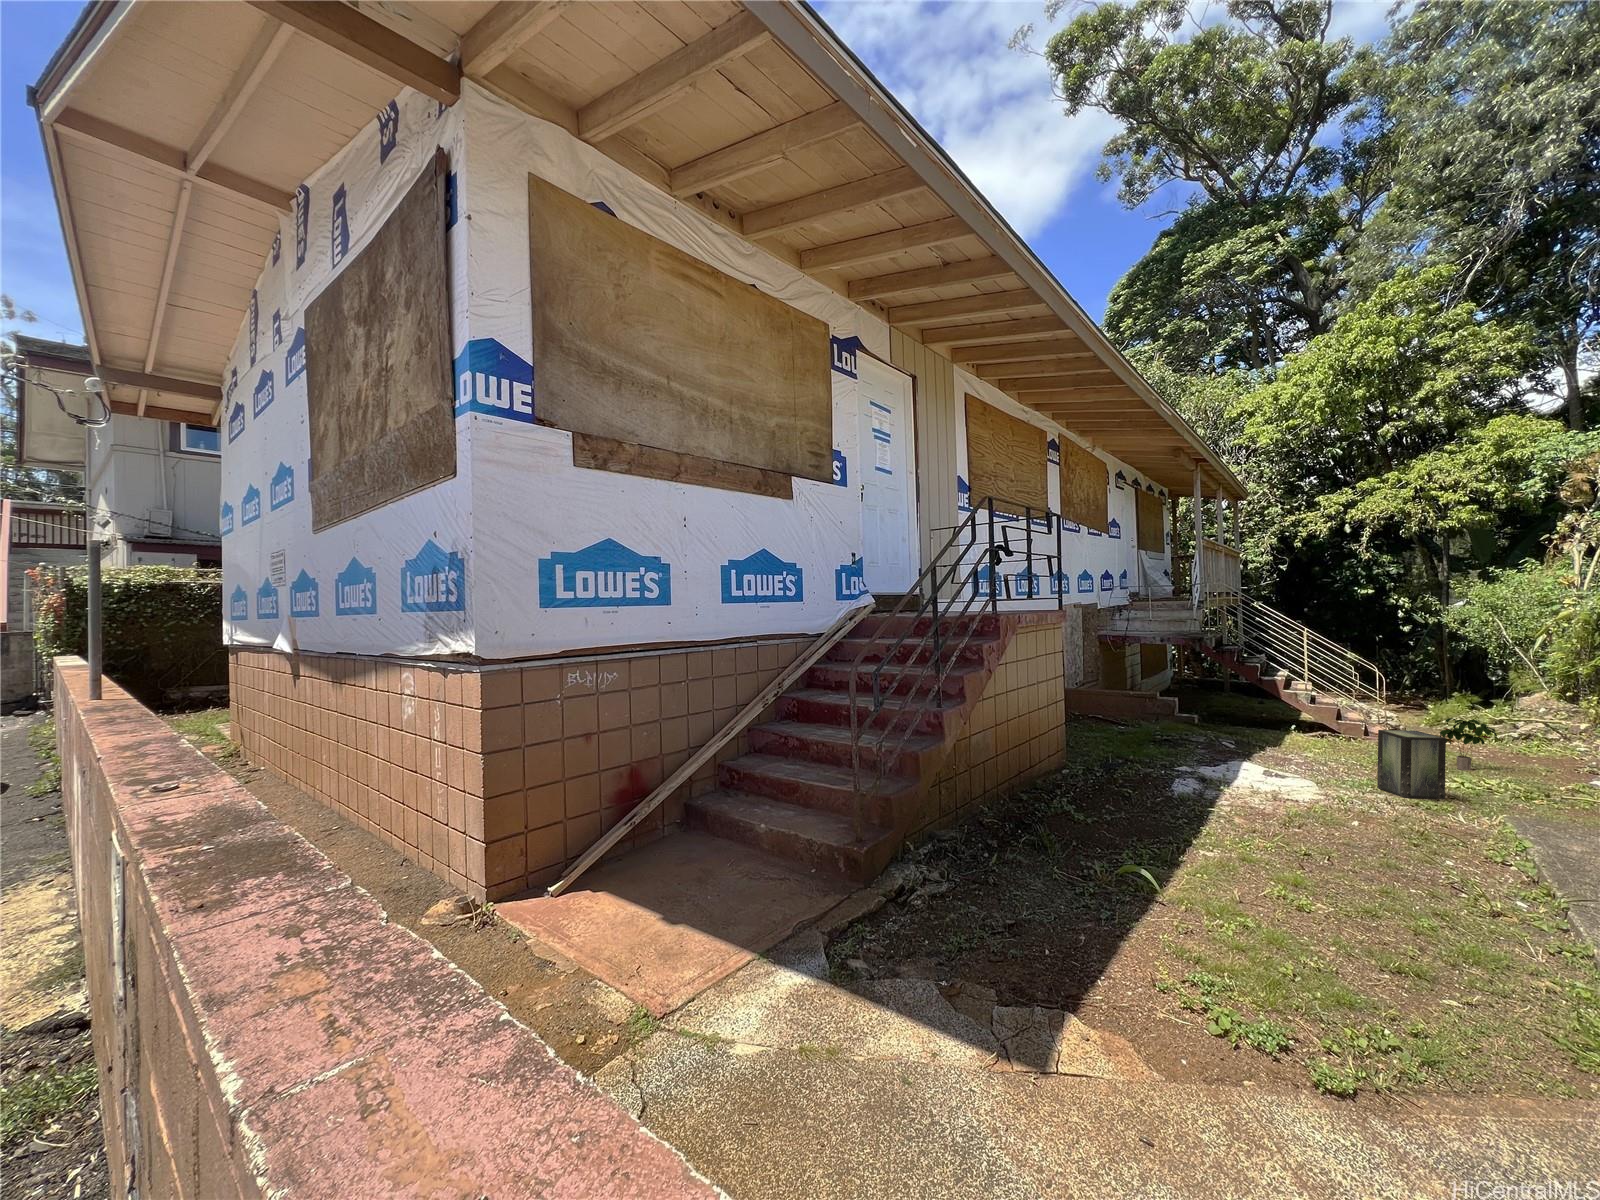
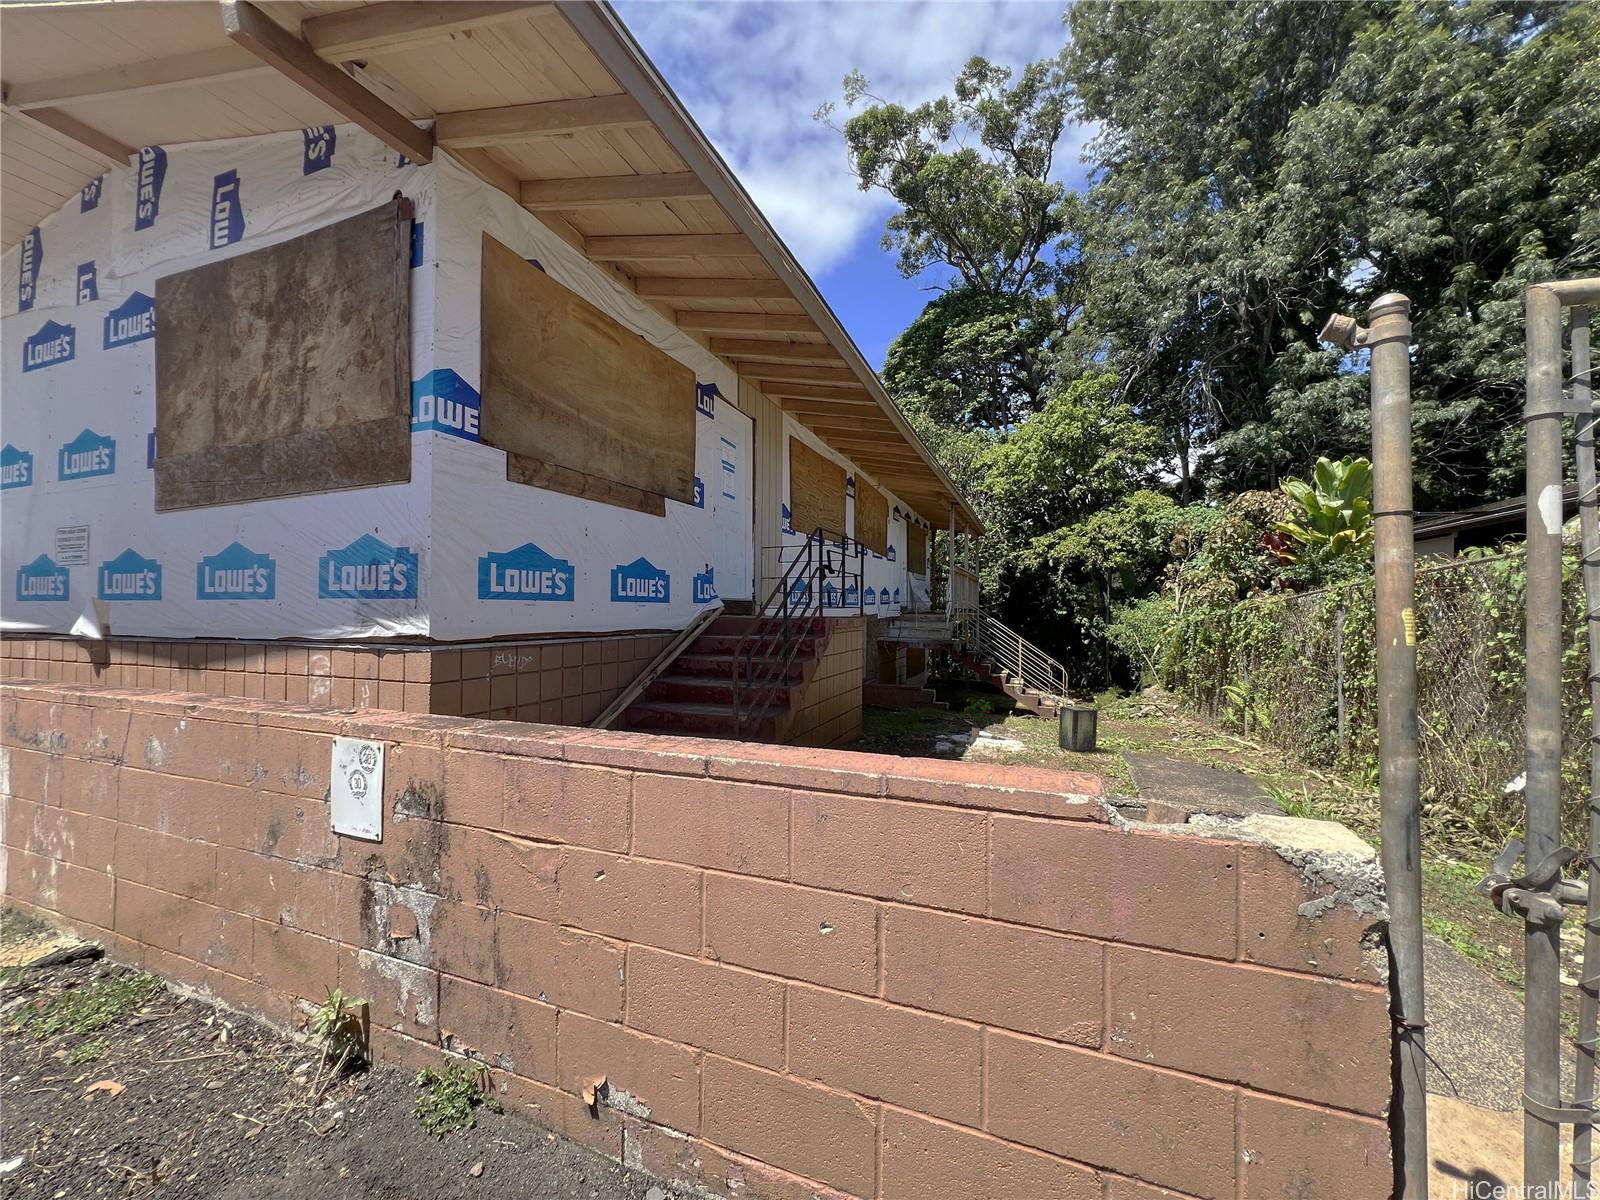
potted plant: present [1440,718,1497,770] -> present [960,699,994,738]

